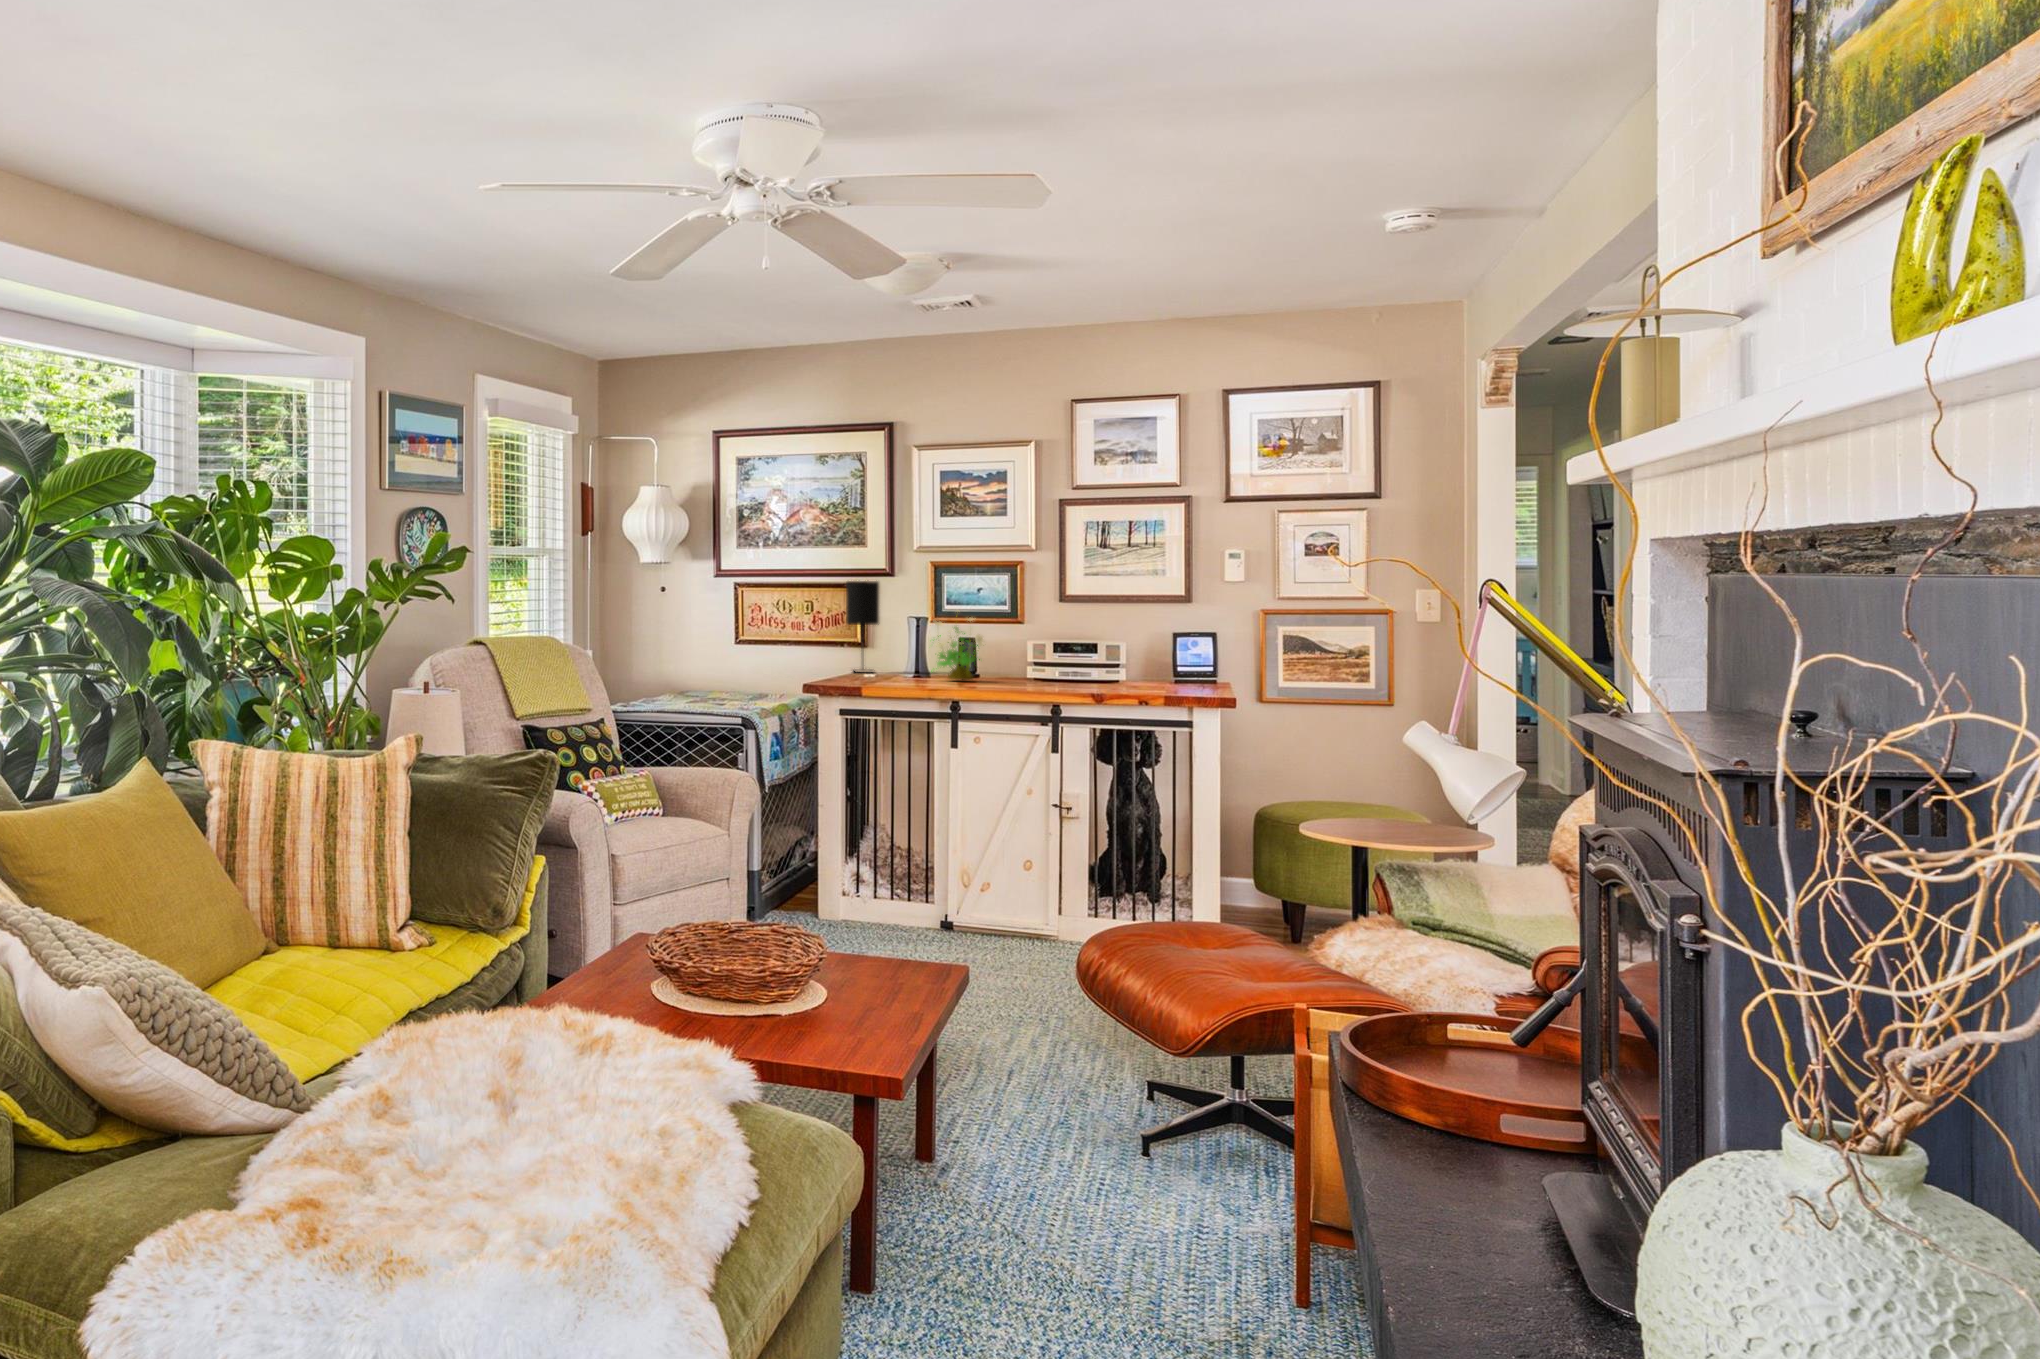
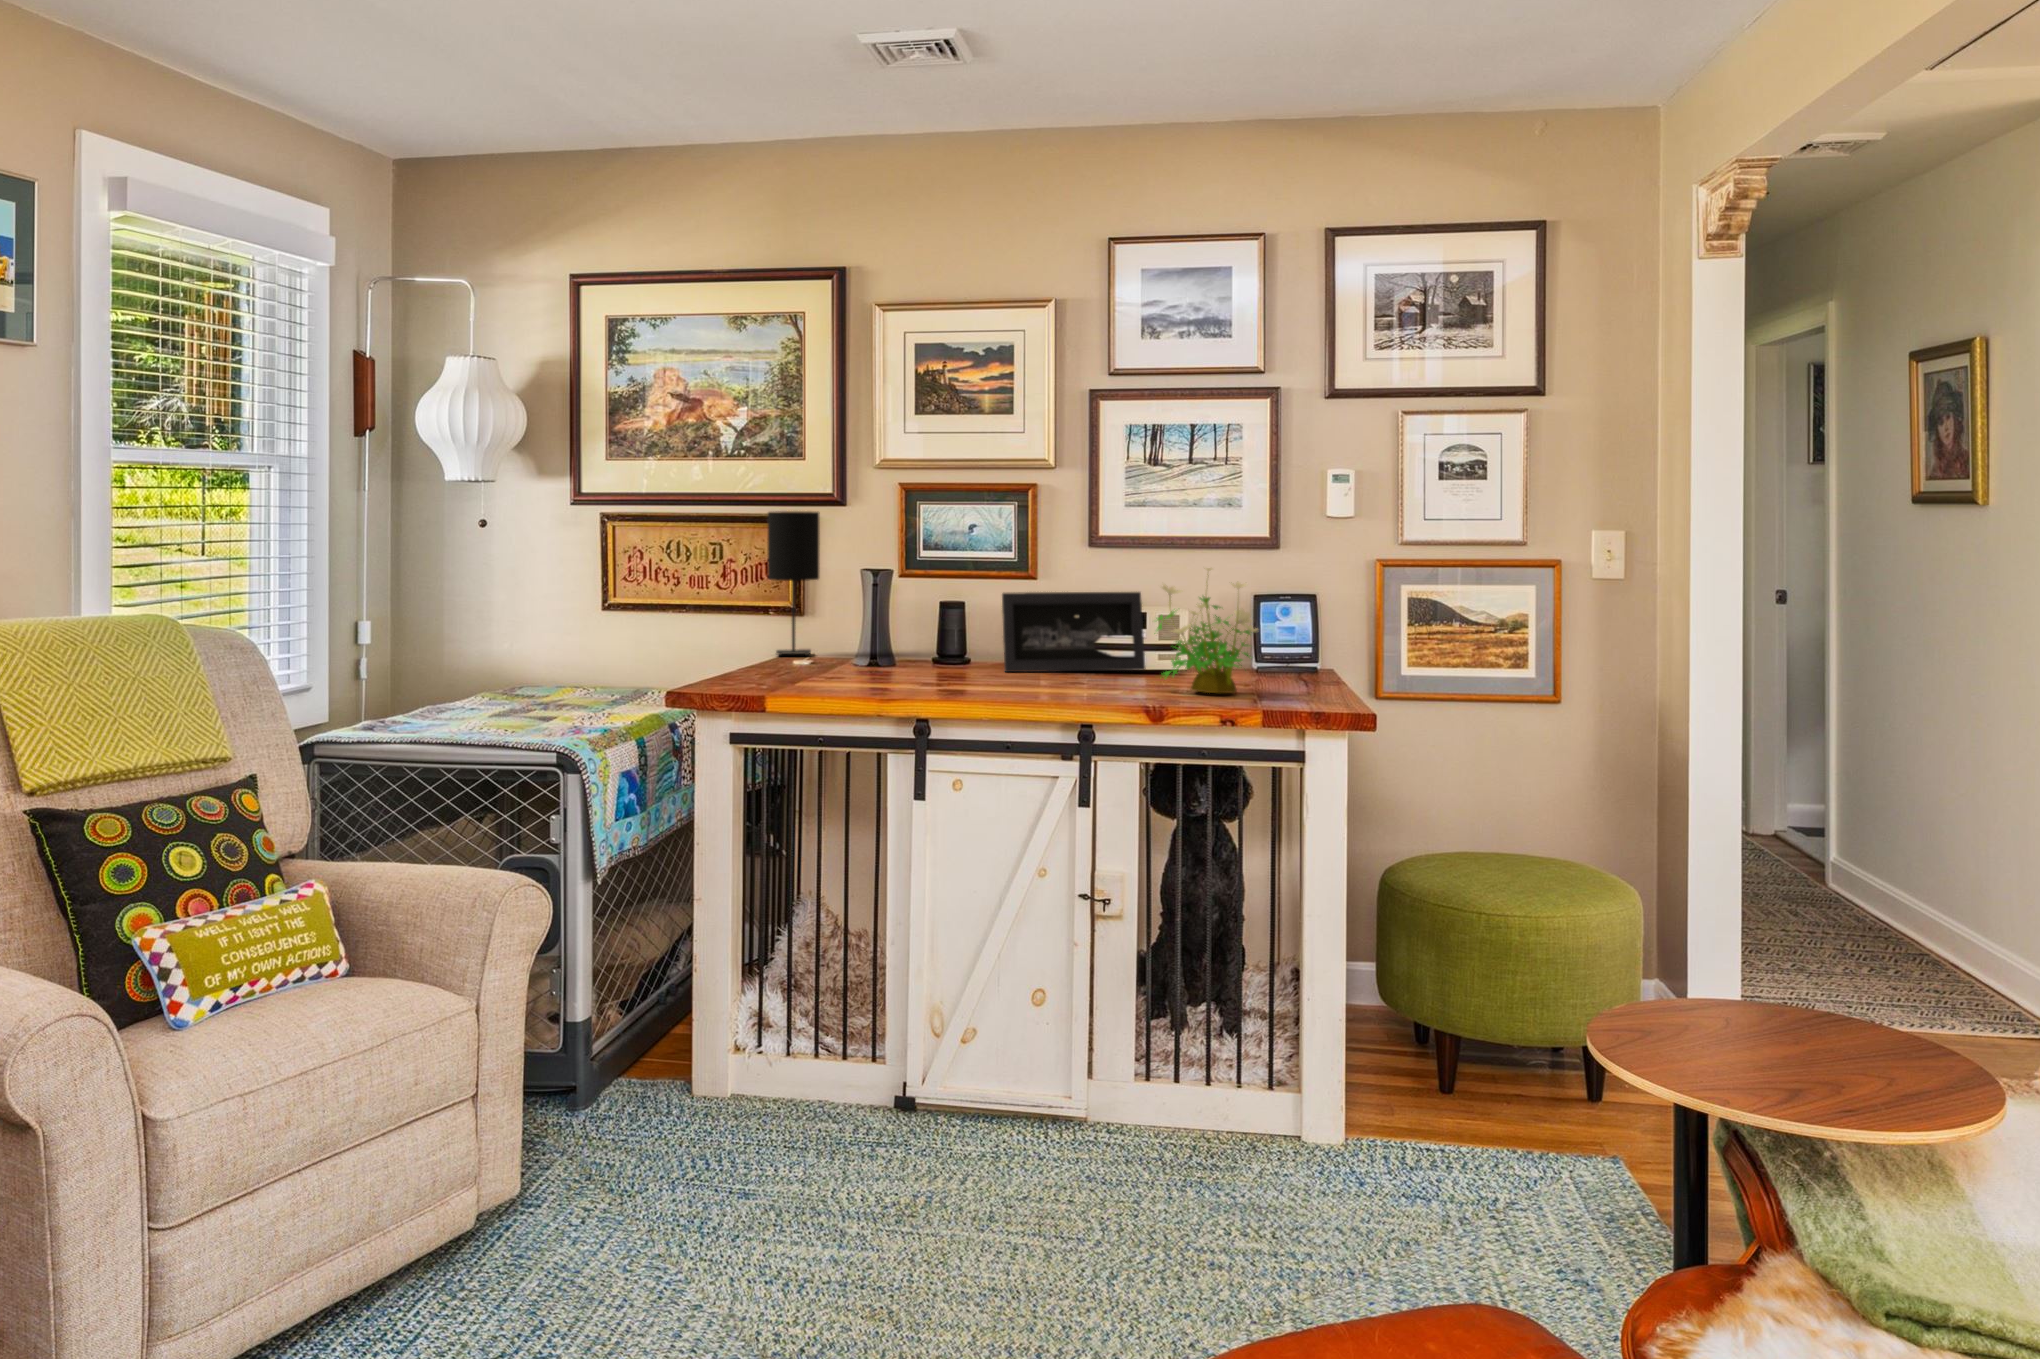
potted plant: present [931,610,984,680] -> present [1157,568,1257,693]
picture frame: none [1002,630,1096,680] -> present [1002,592,1146,672]

